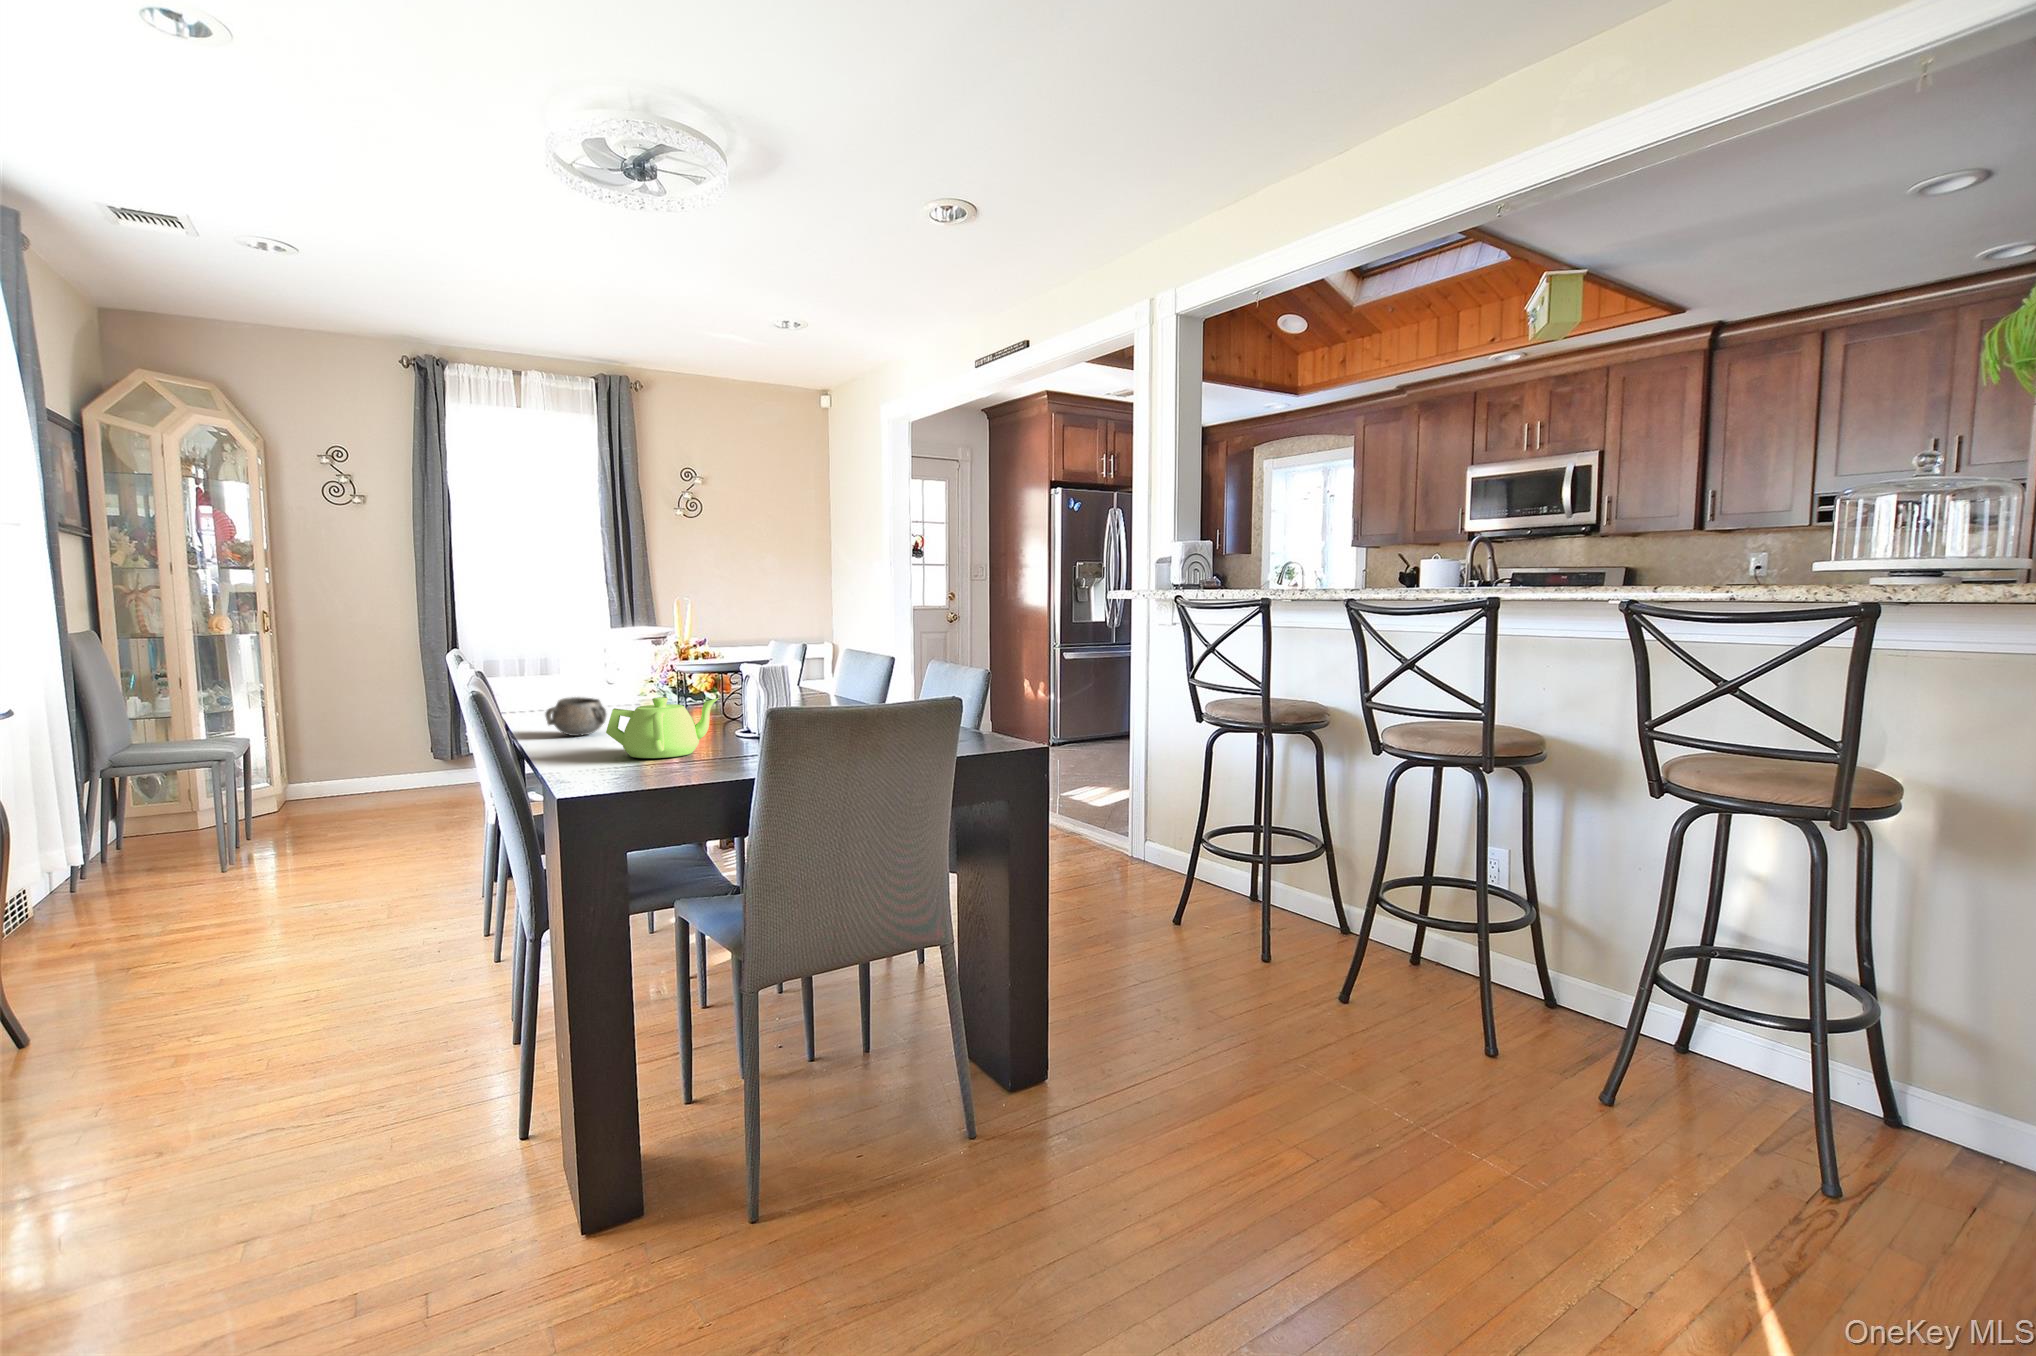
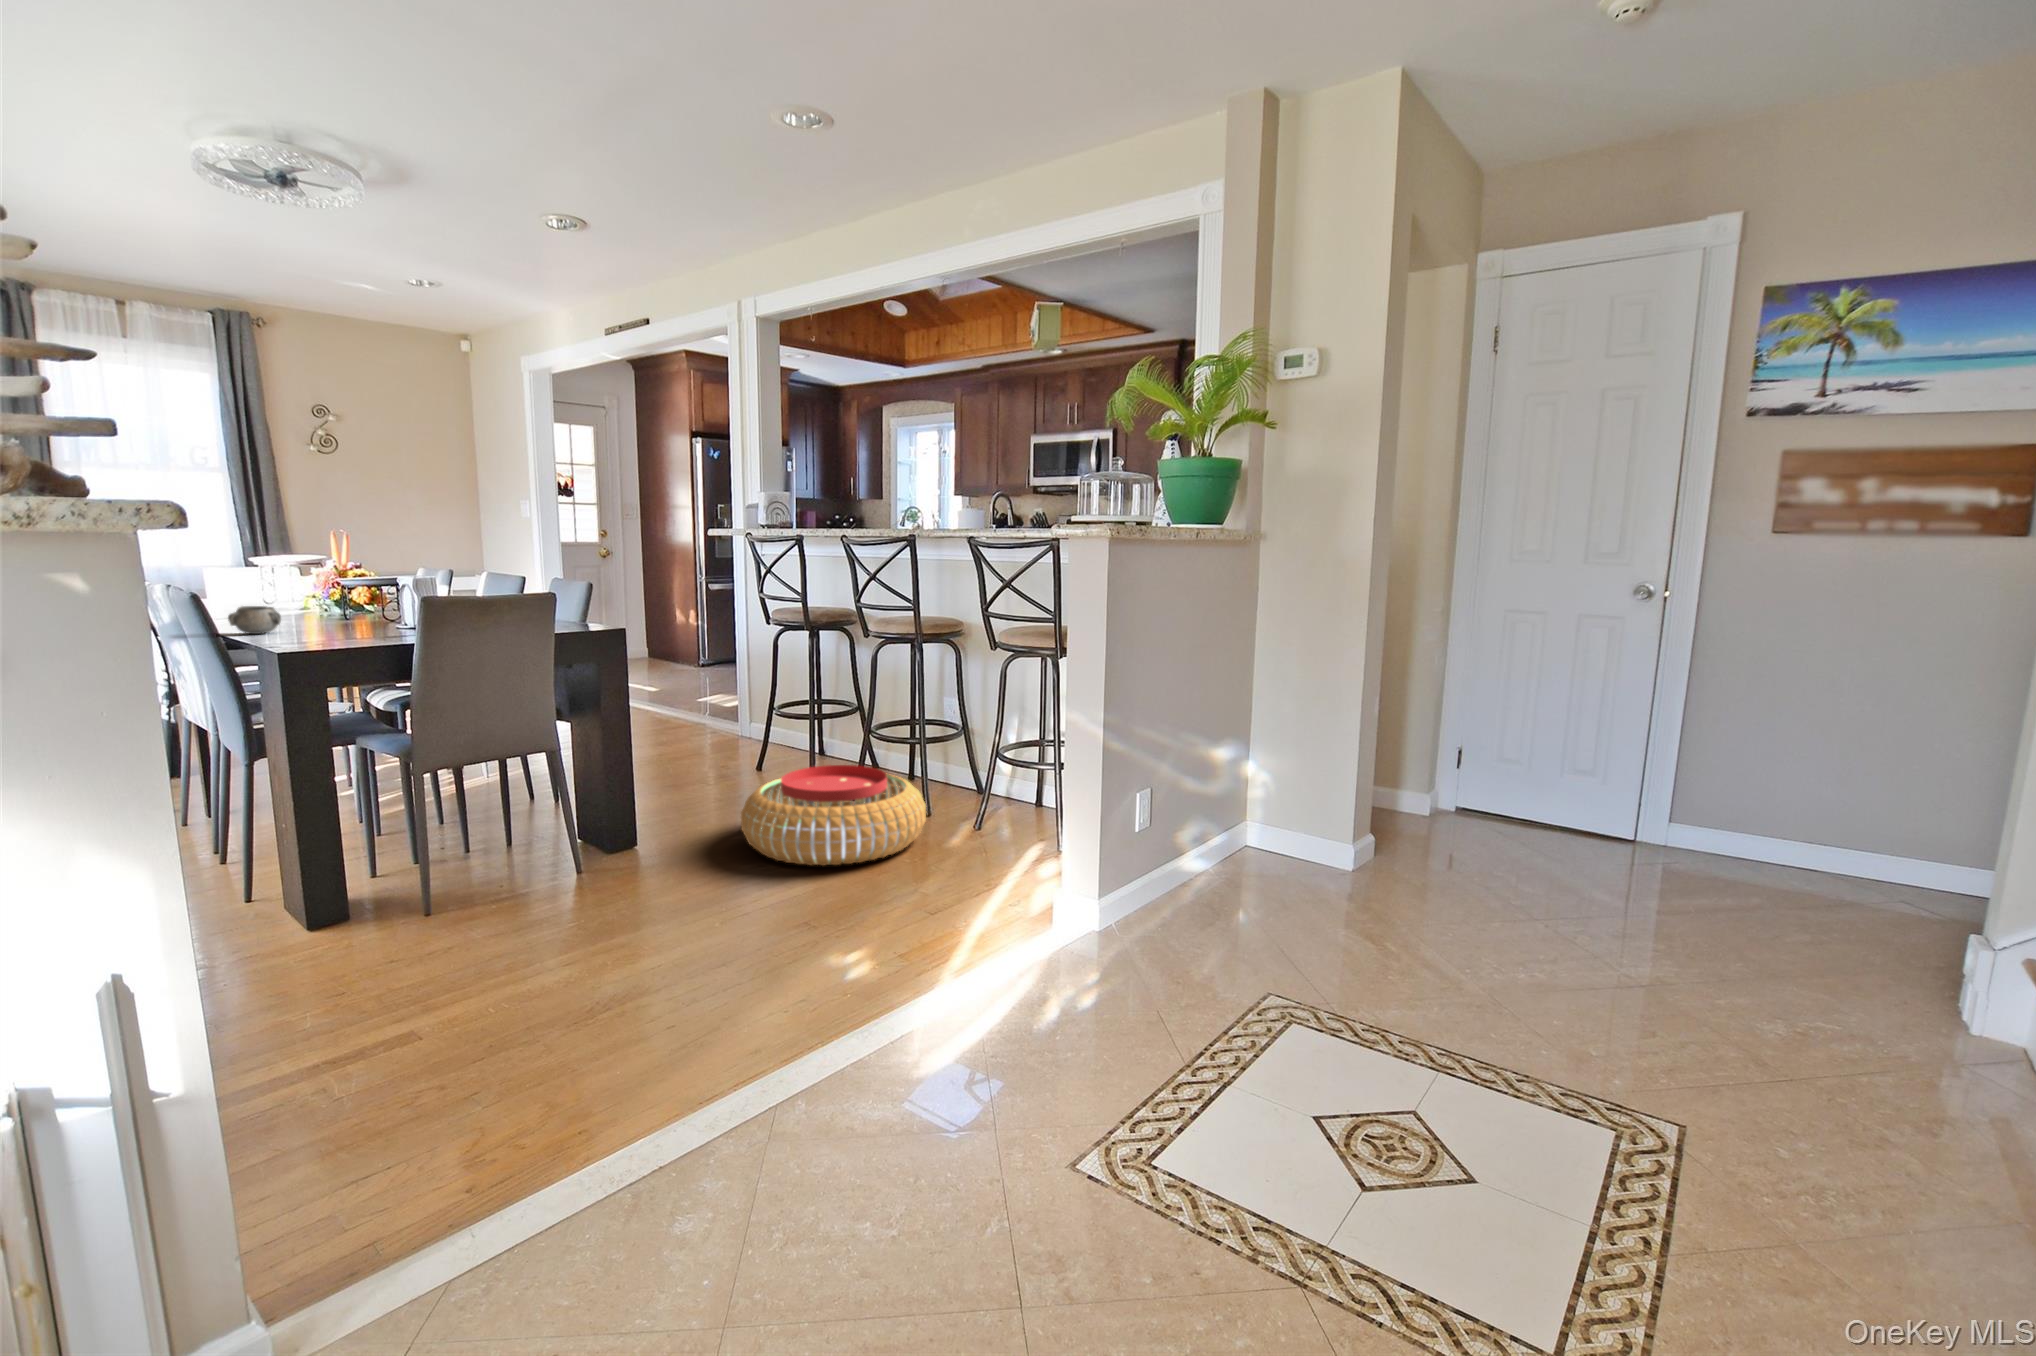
teapot: present [606,697,718,758] -> none [290,601,379,641]
pouf: none [1214,971,1547,1193] -> present [741,765,926,865]

